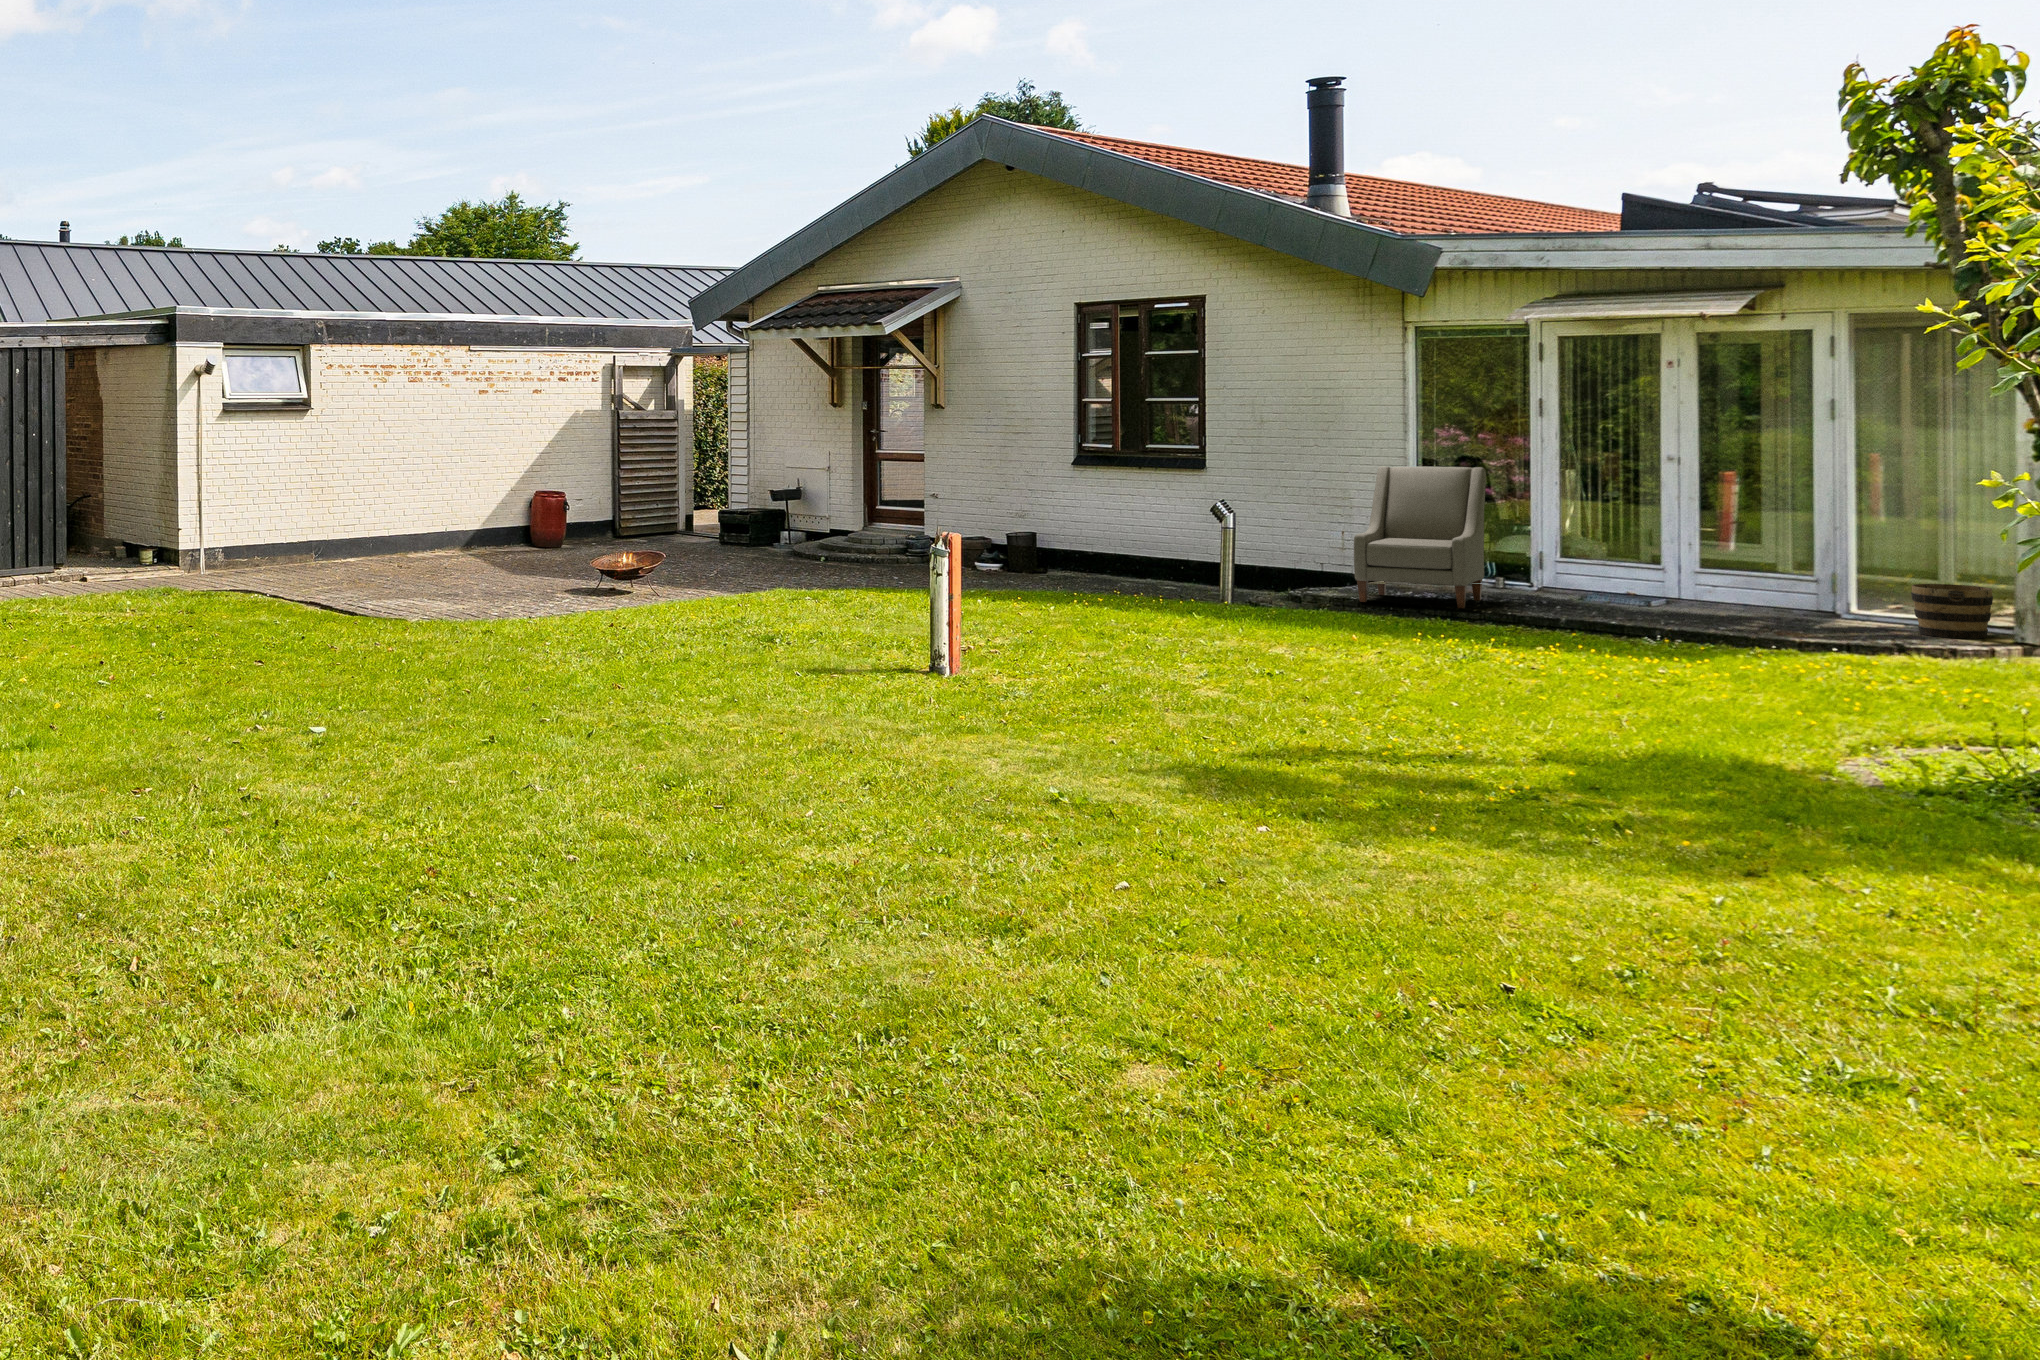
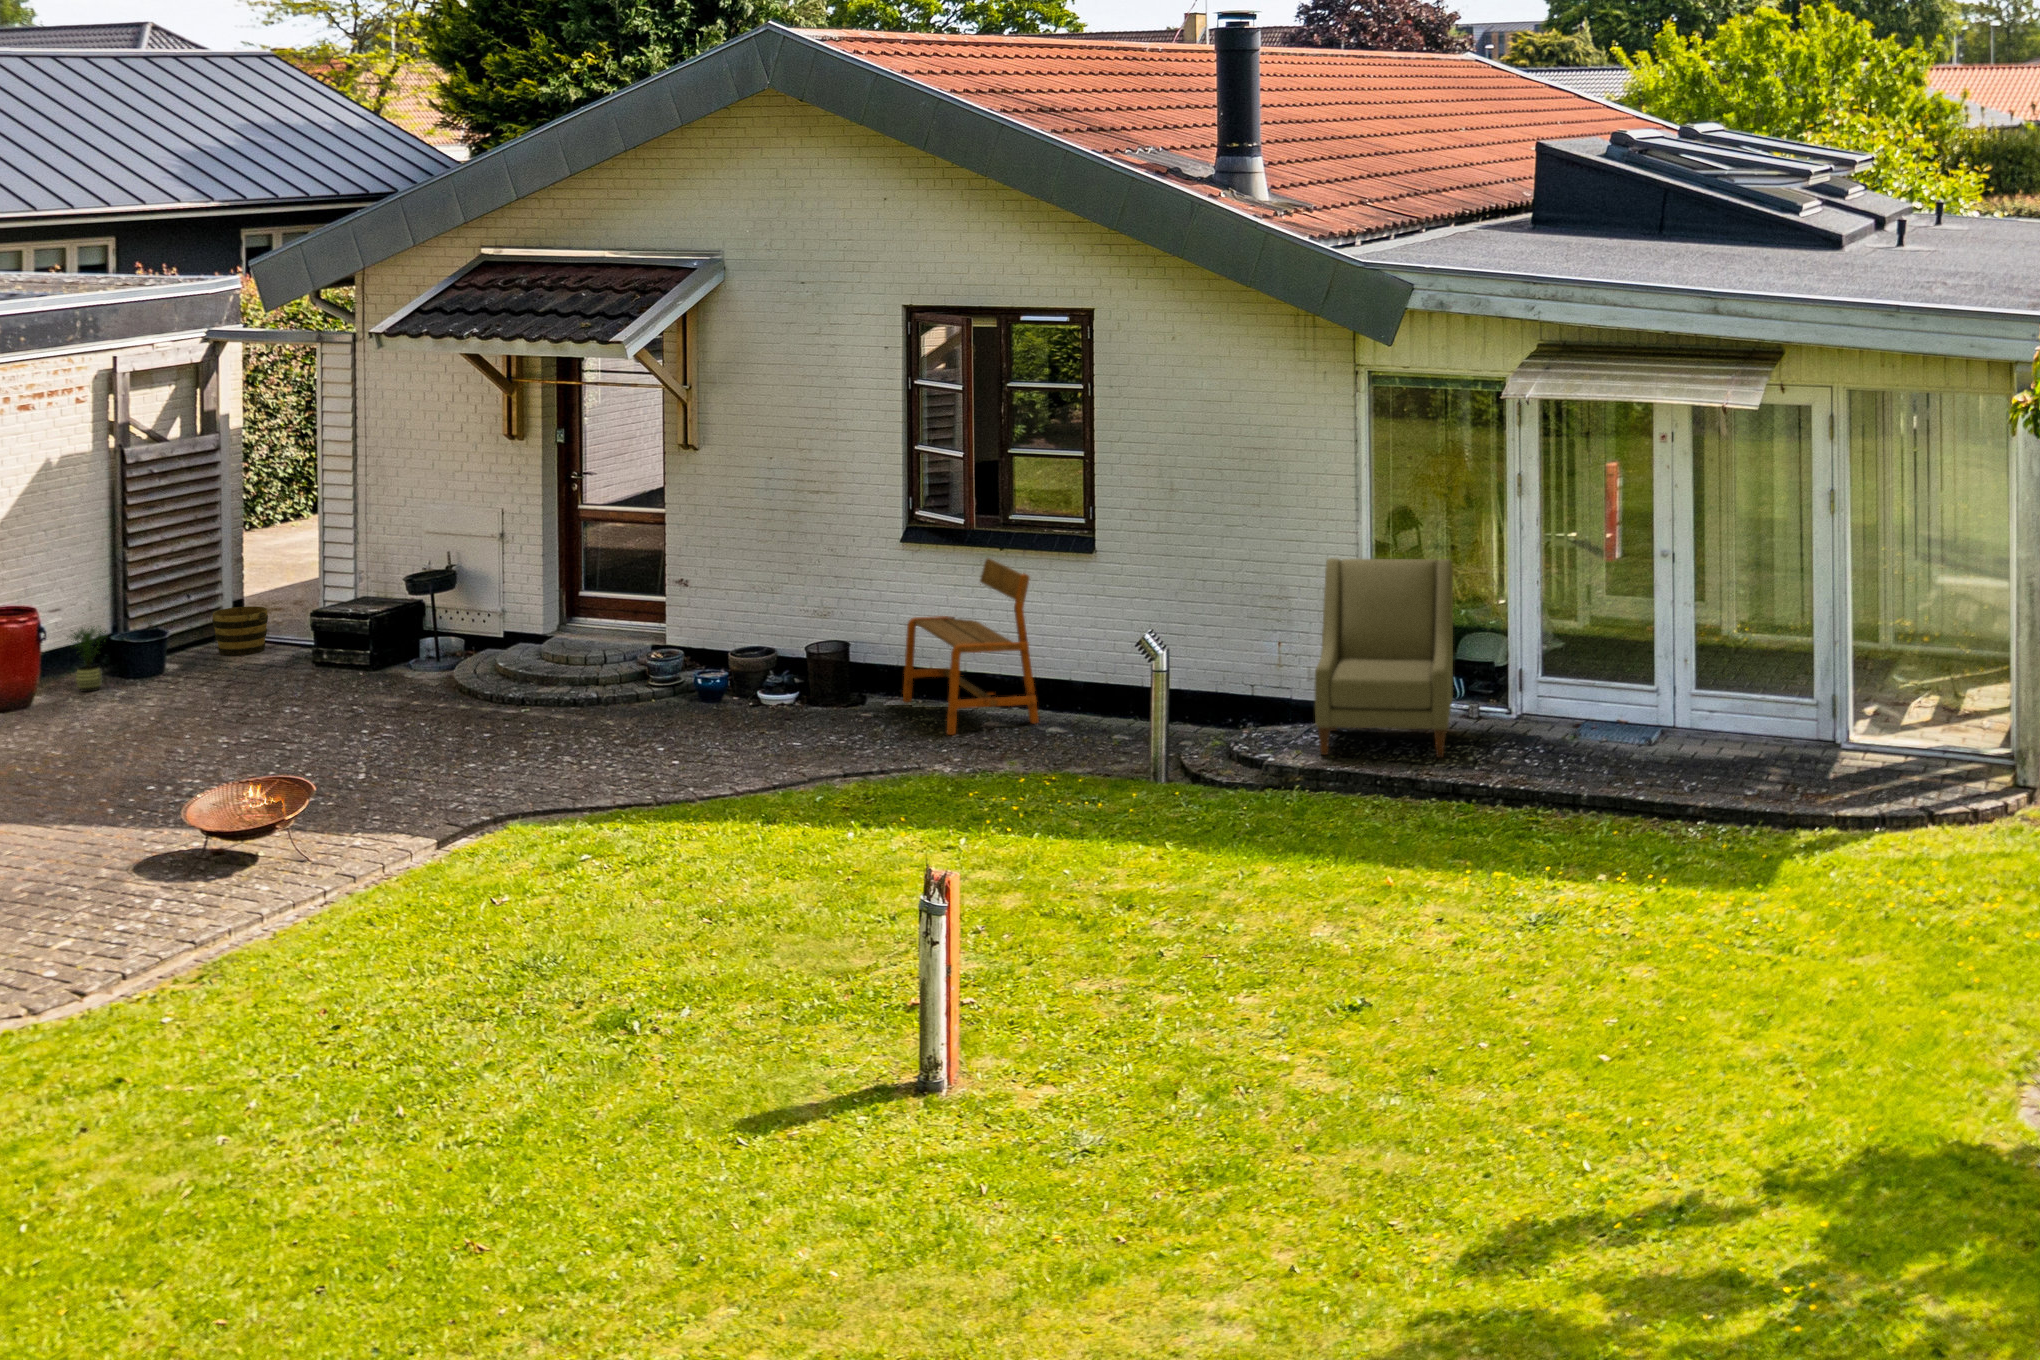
bench: none [1066,472,1155,582] -> present [903,558,1039,735]
potted plant: none [579,509,607,548] -> present [69,628,114,692]
bucket: present [1911,584,1993,639] -> present [212,606,268,656]

